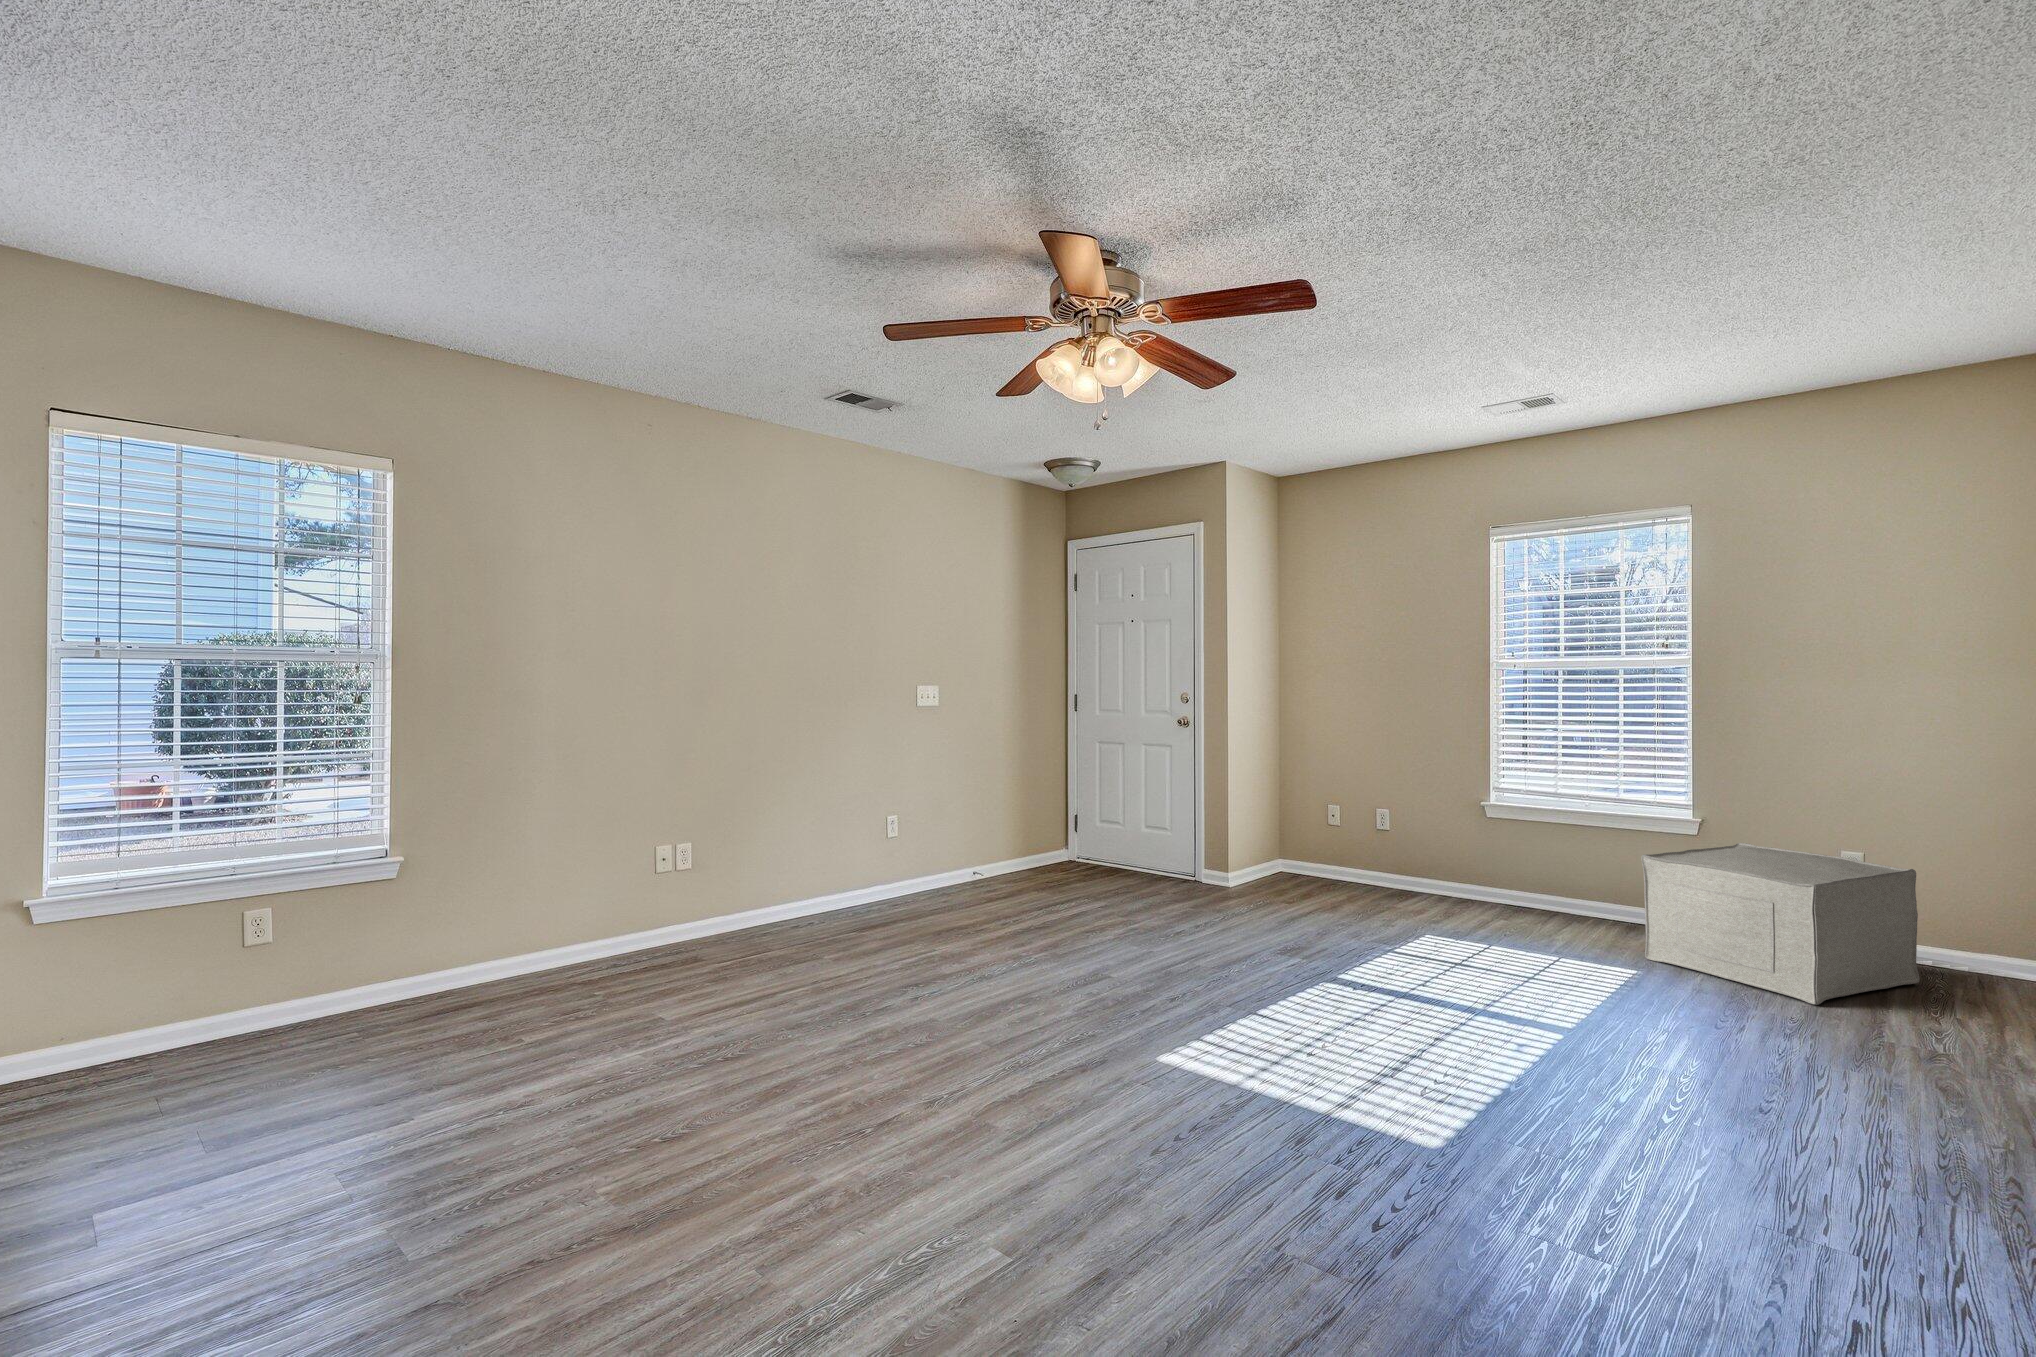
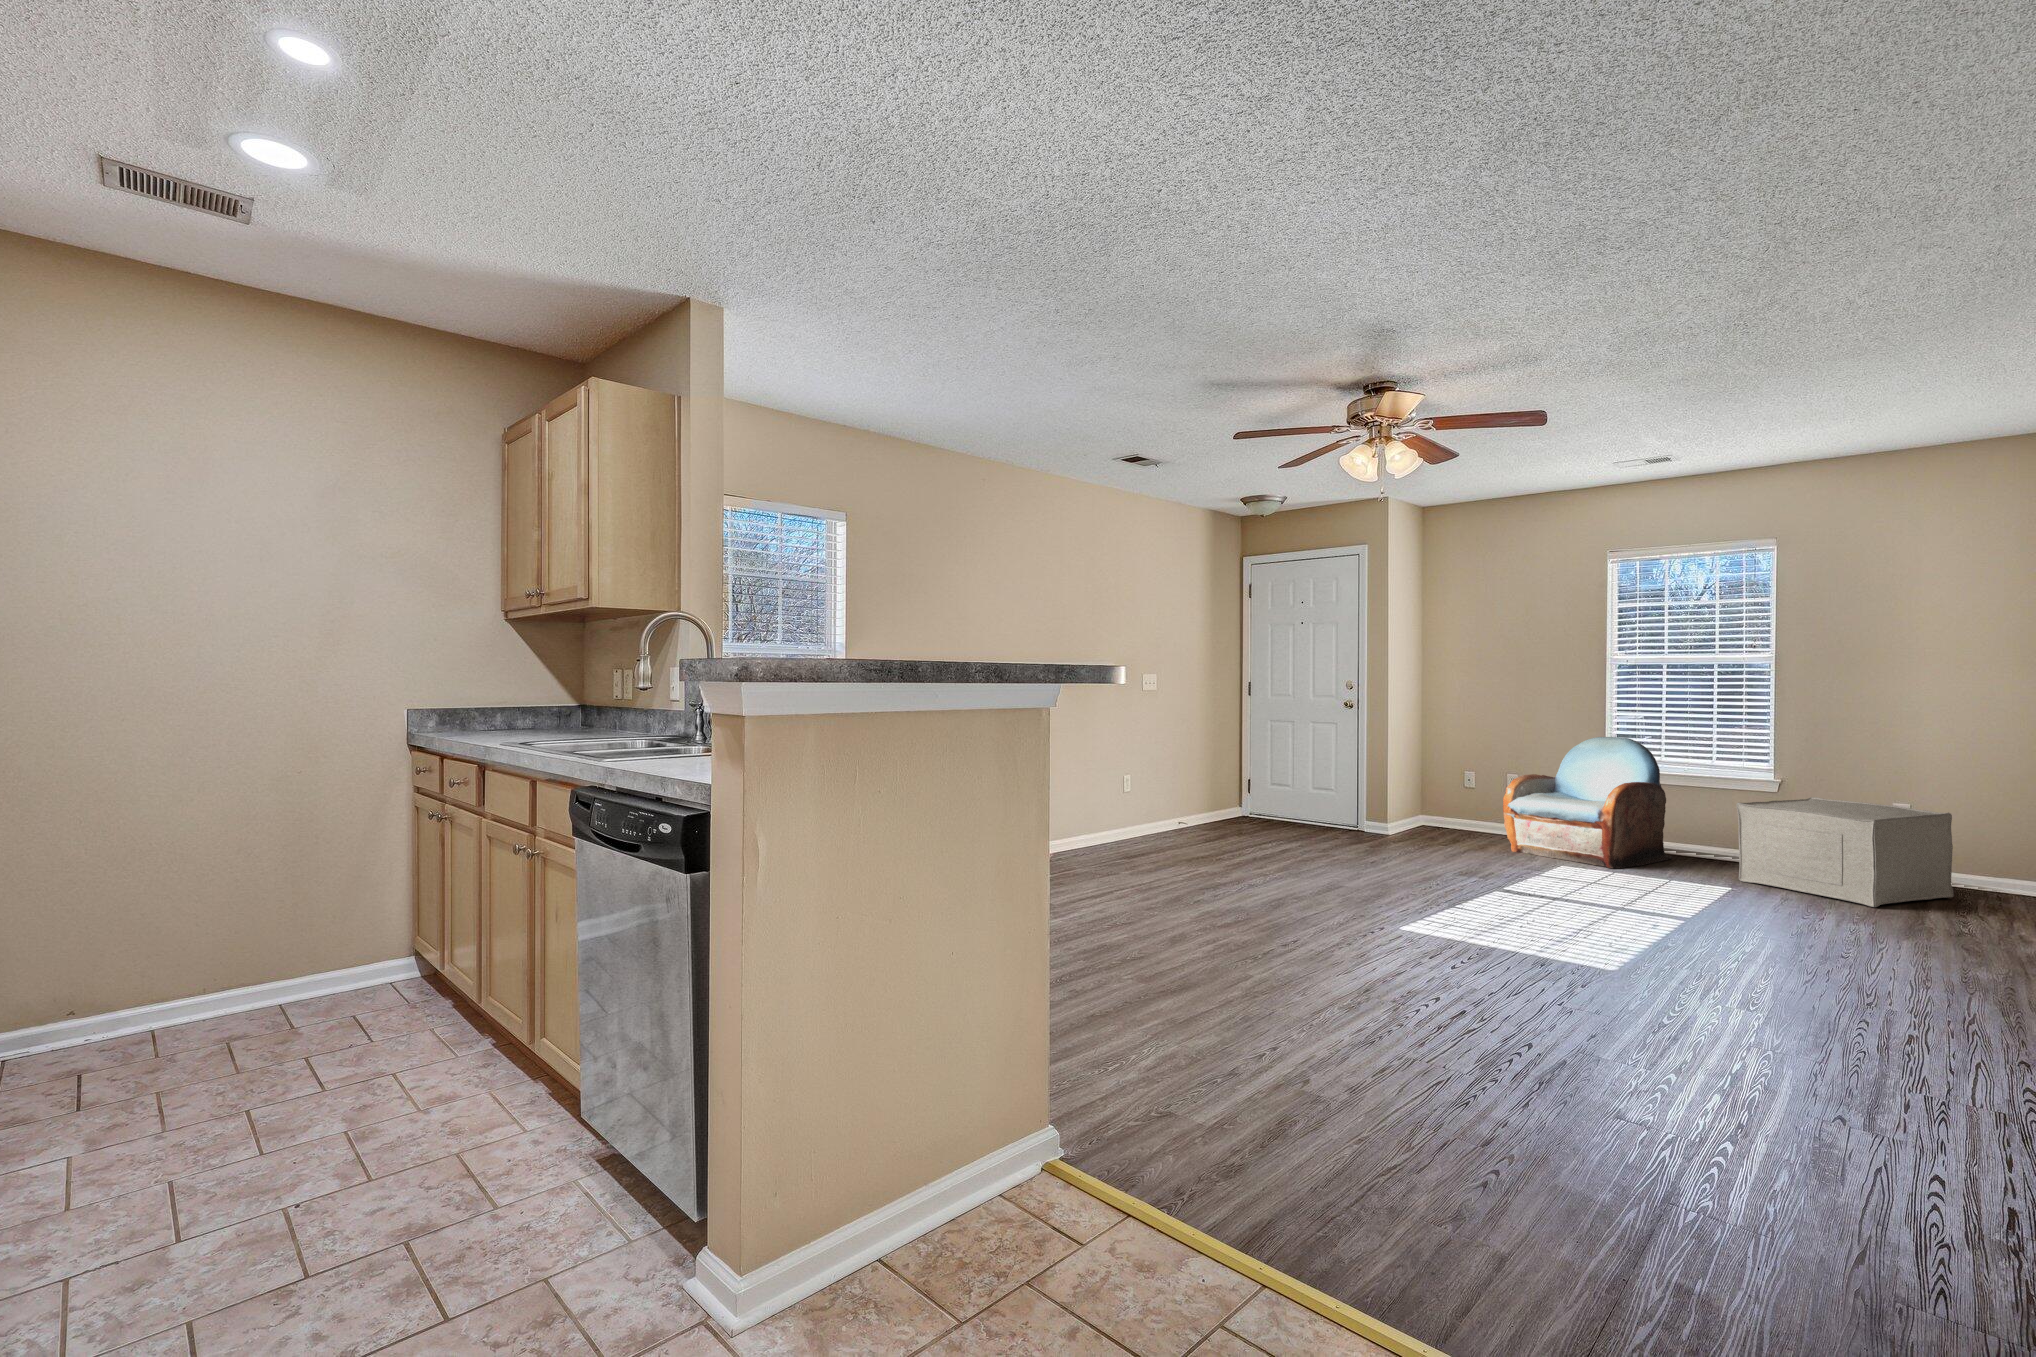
armchair: none [1360,762,1569,940] -> present [1503,737,1672,868]

